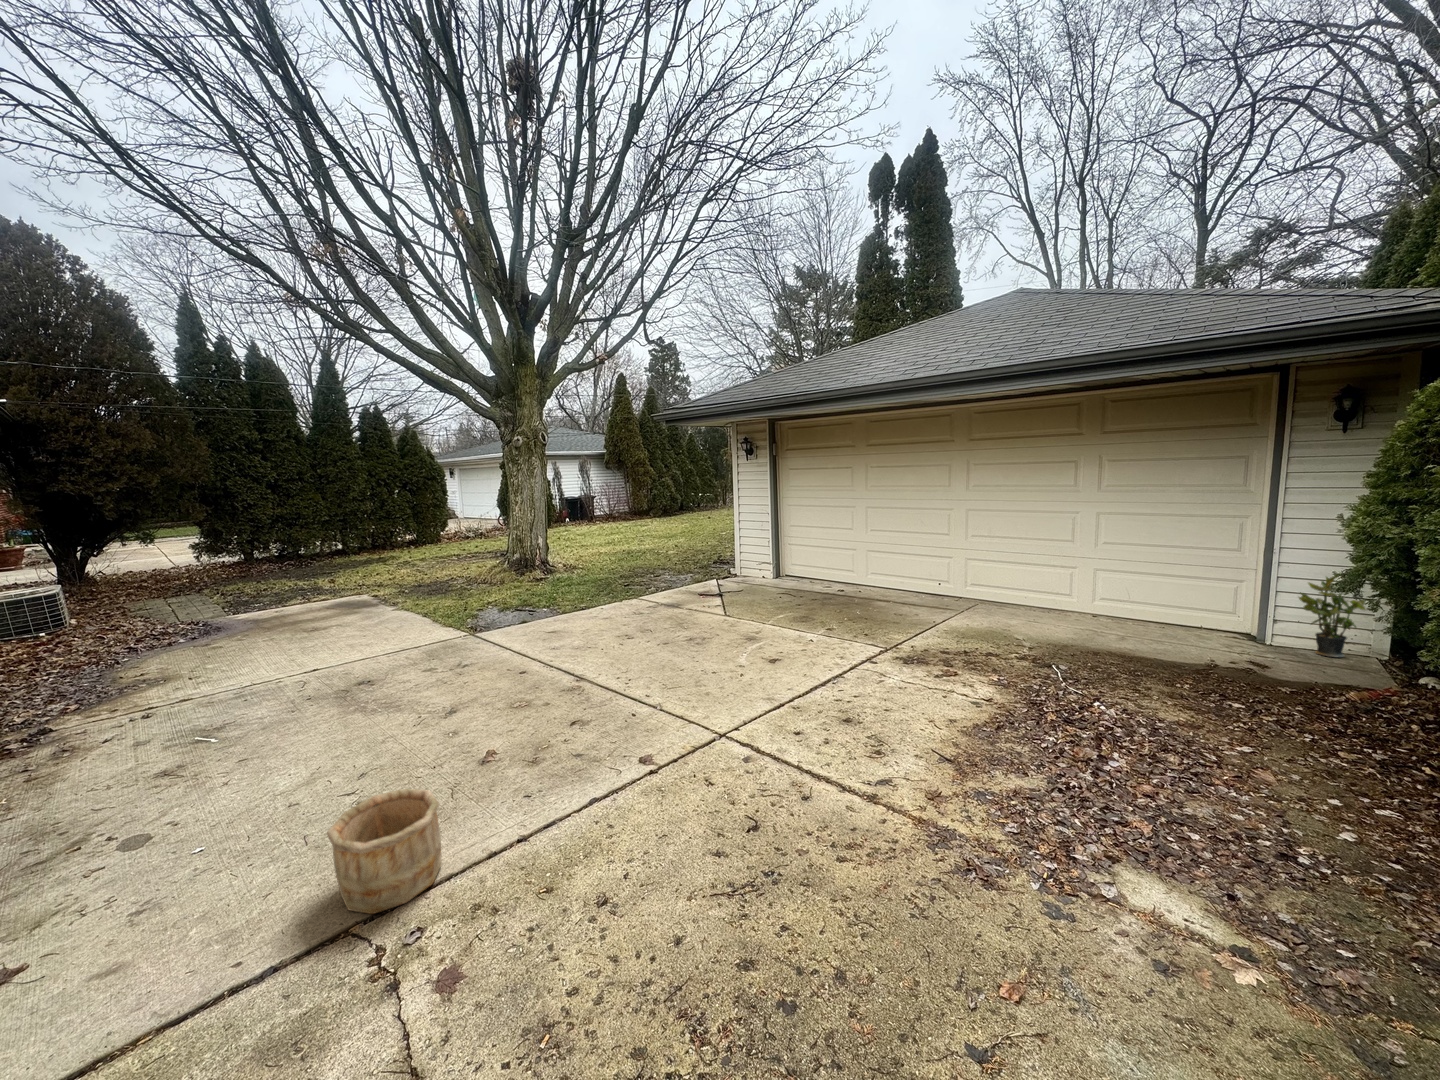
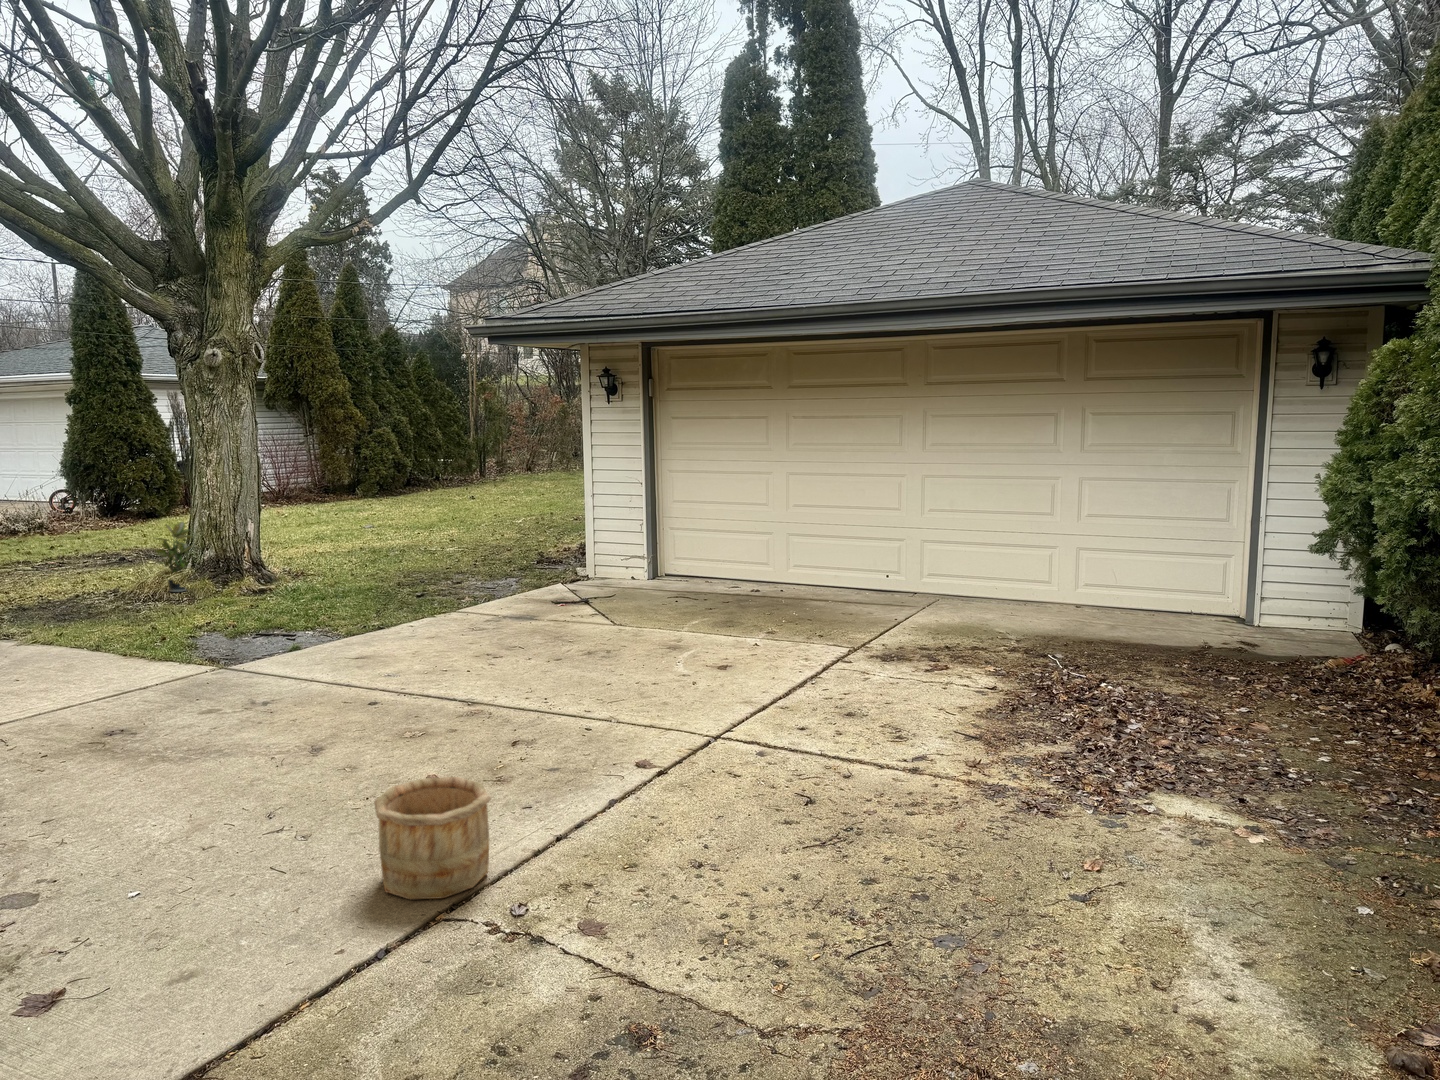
potted plant: present [1299,573,1366,658] -> present [155,522,194,592]

